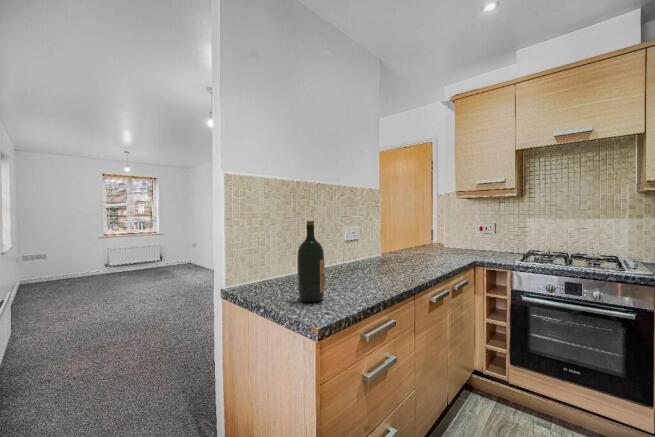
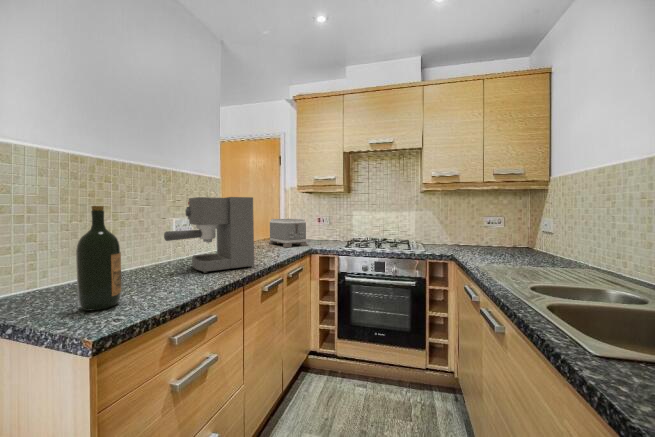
coffee maker: none [345,208,422,278] -> present [164,197,254,273]
toaster: none [425,226,470,256] -> present [269,219,307,247]

